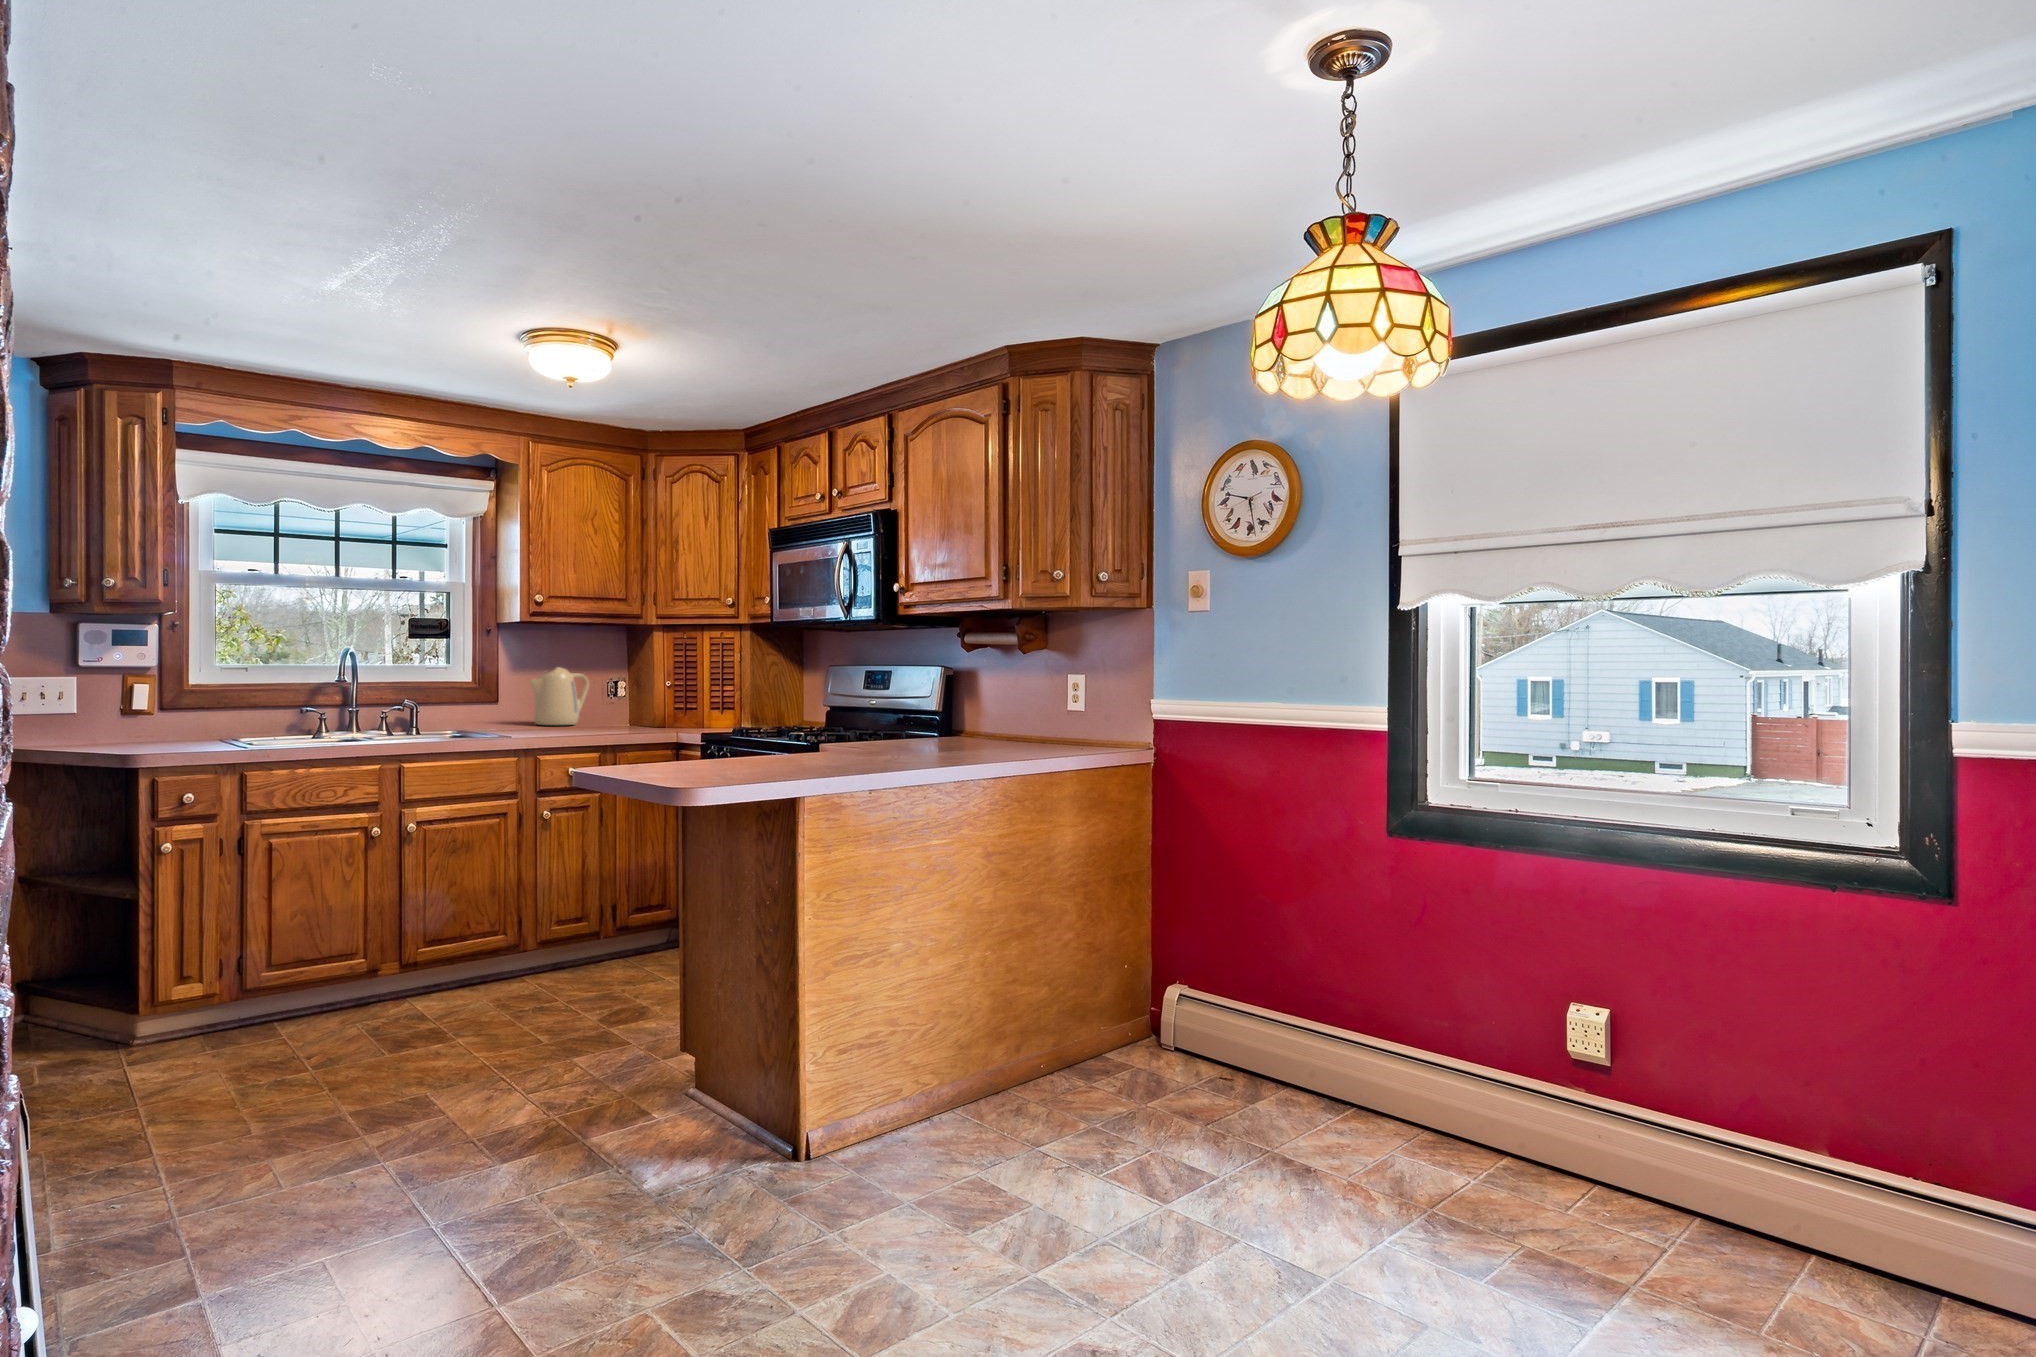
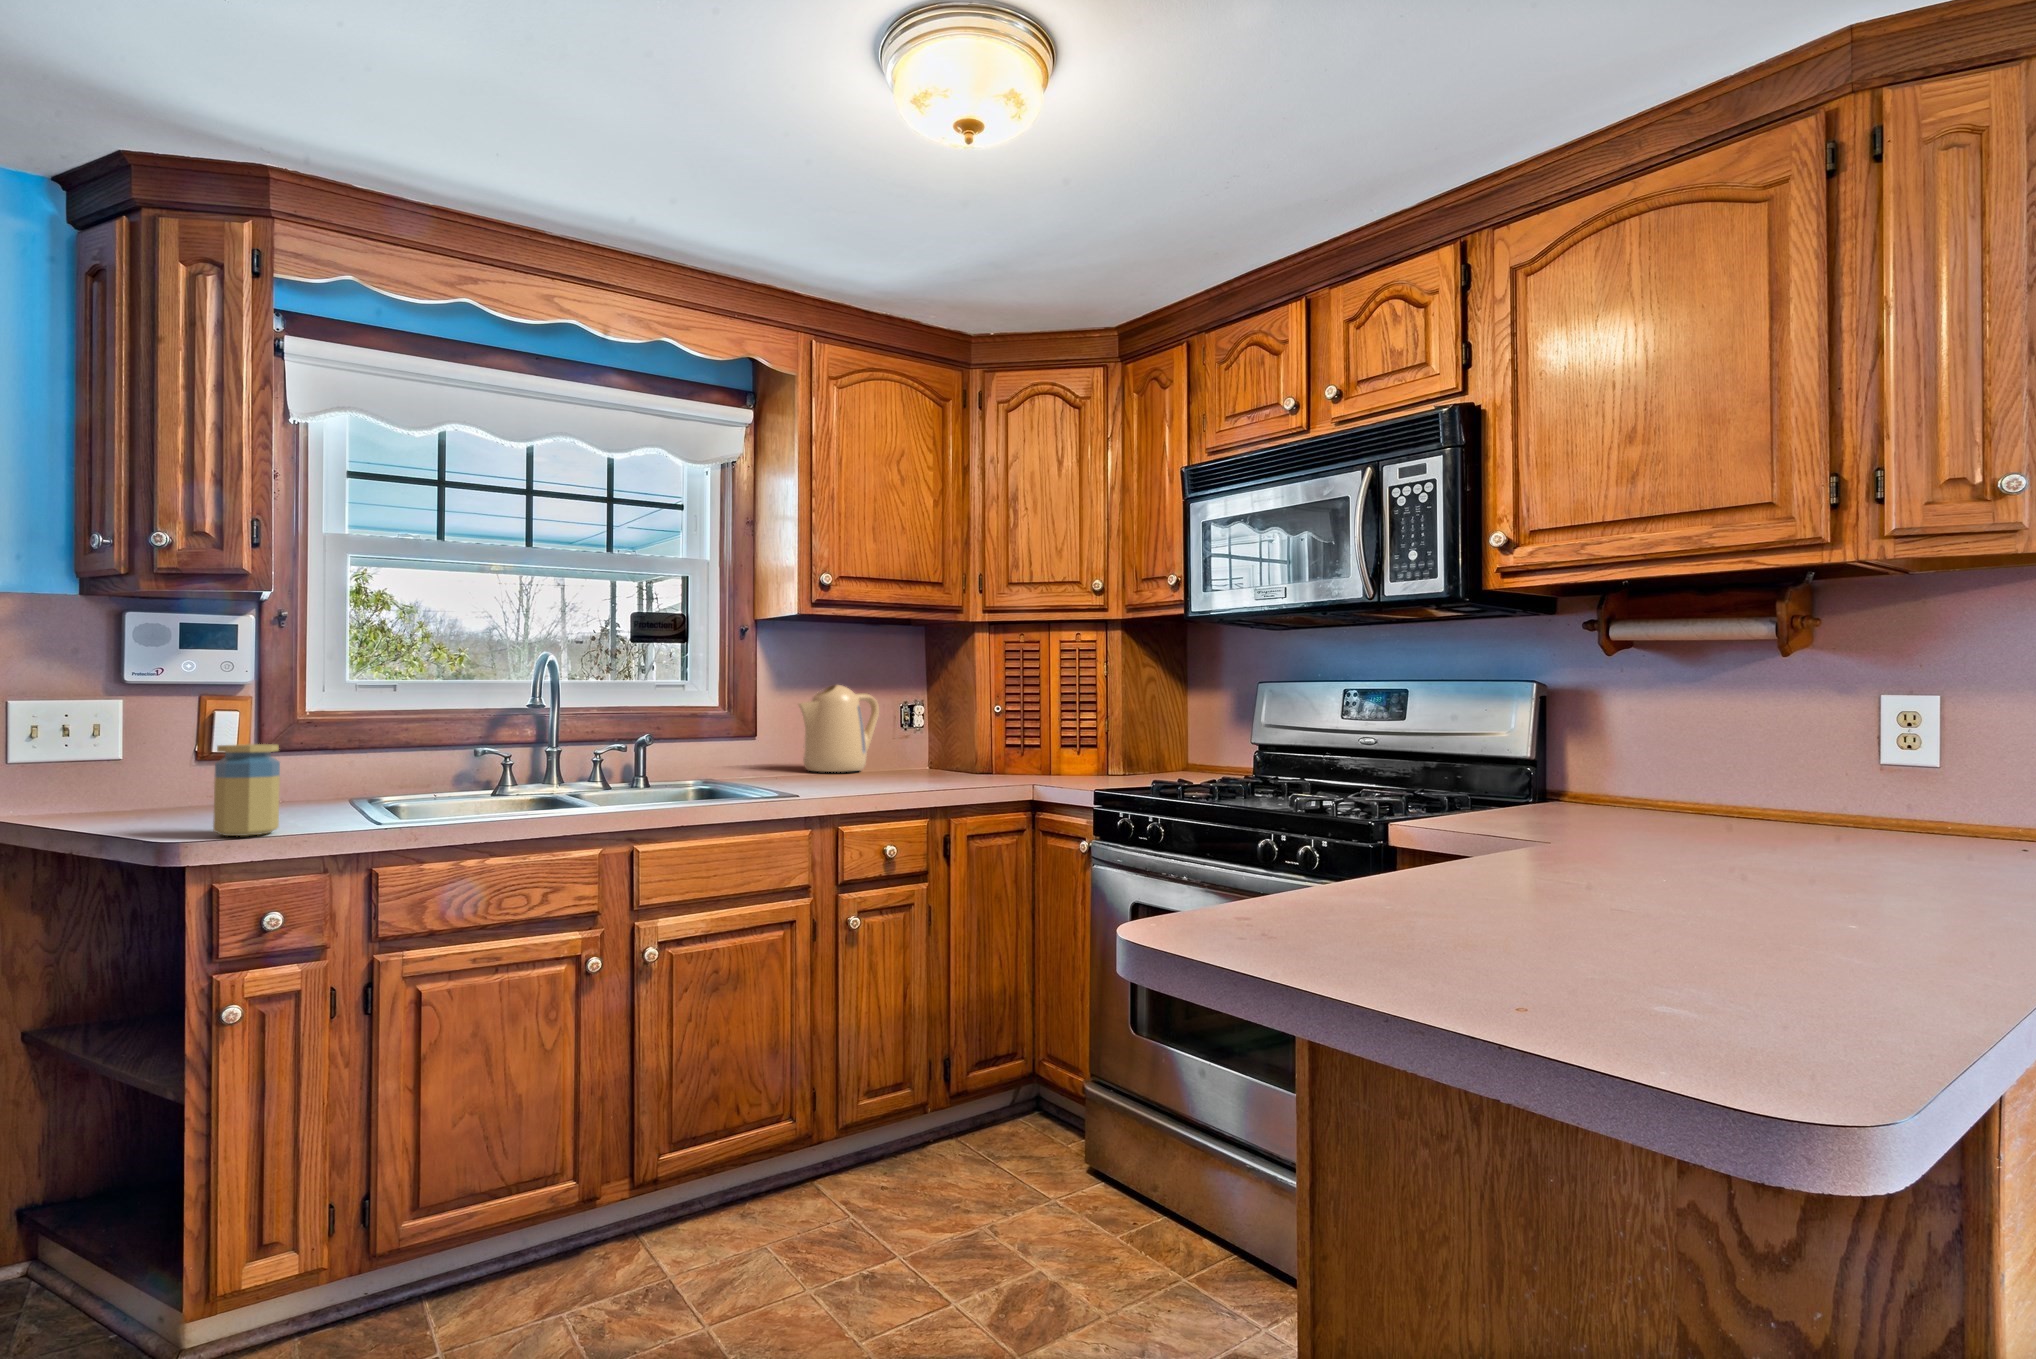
jar: none [150,703,188,754] -> present [213,744,280,836]

